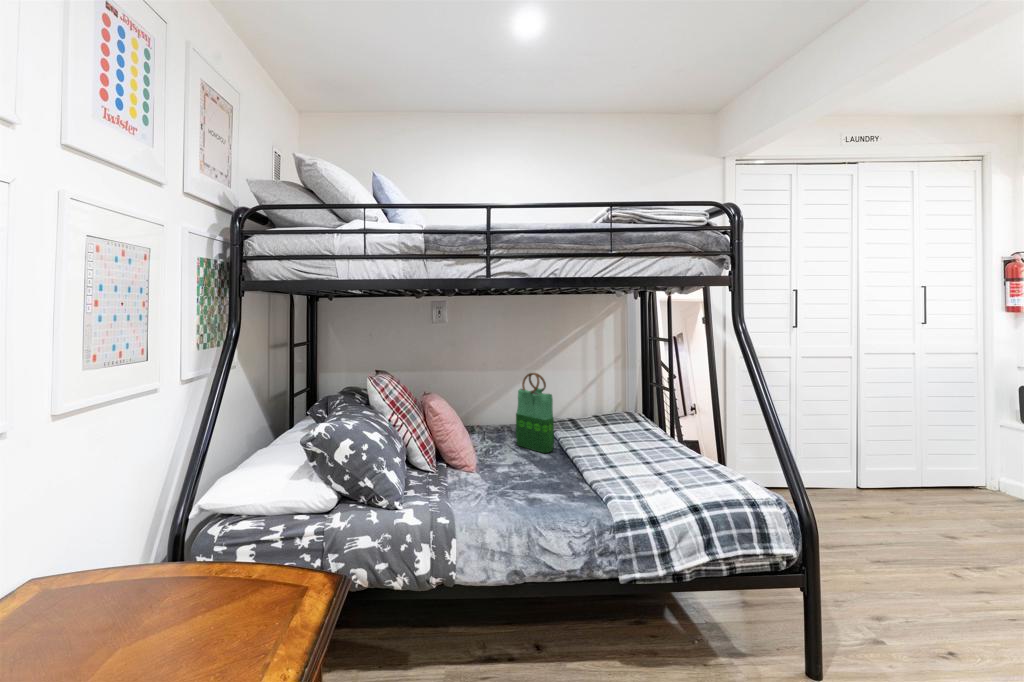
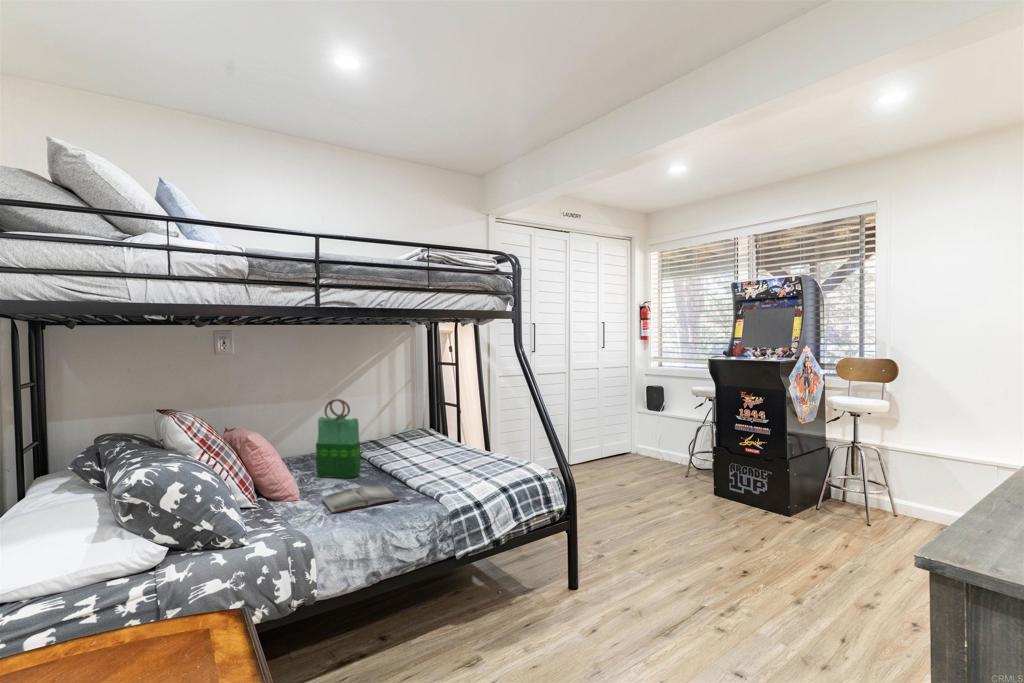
hardback book: none [496,467,567,492] -> present [322,484,399,513]

